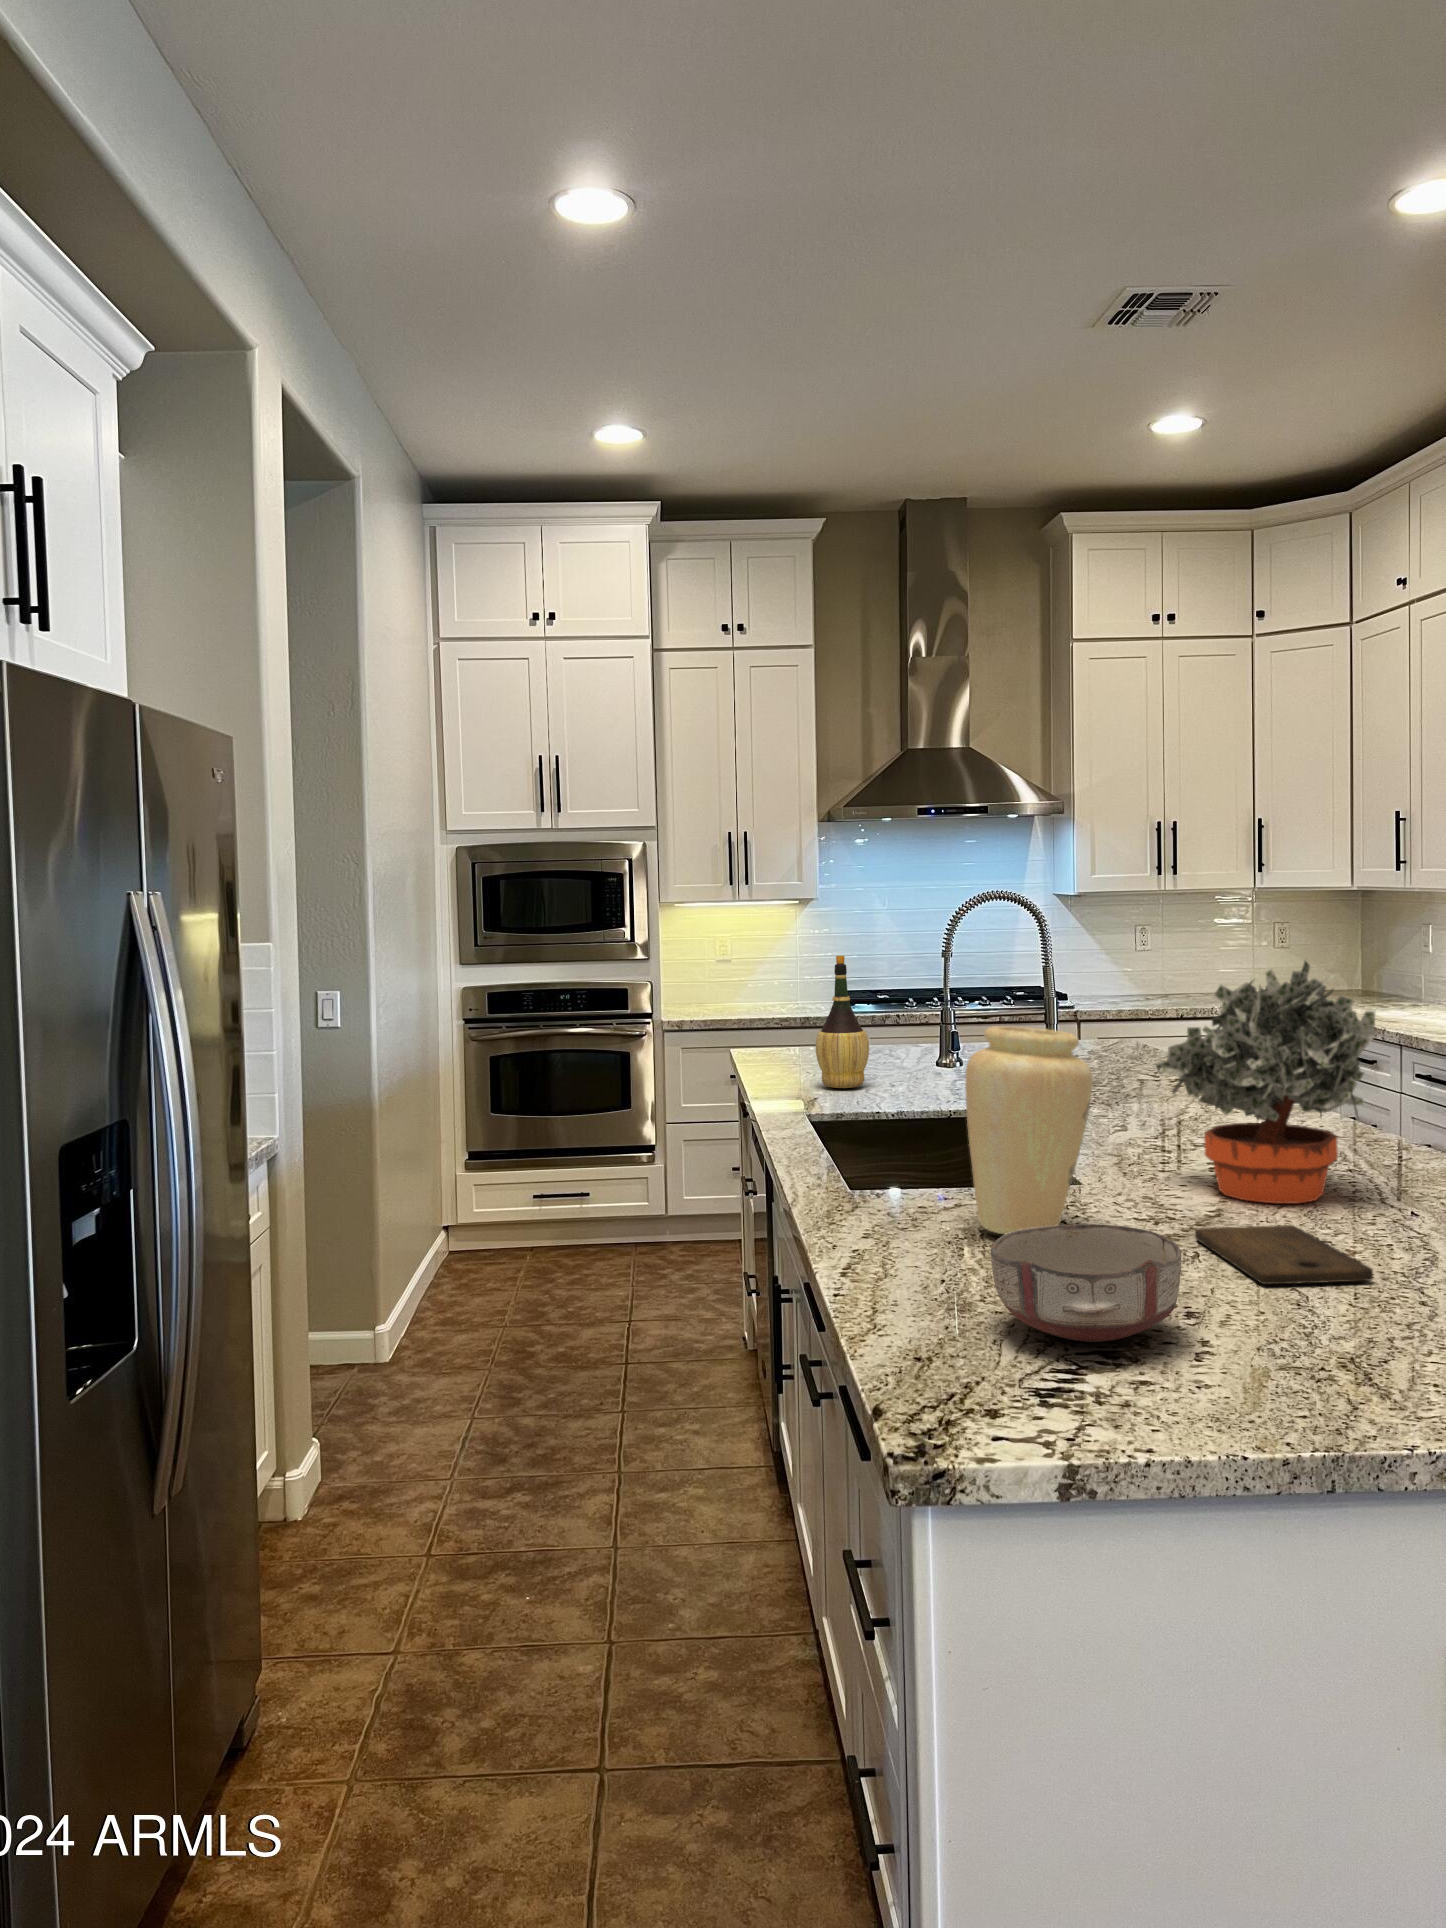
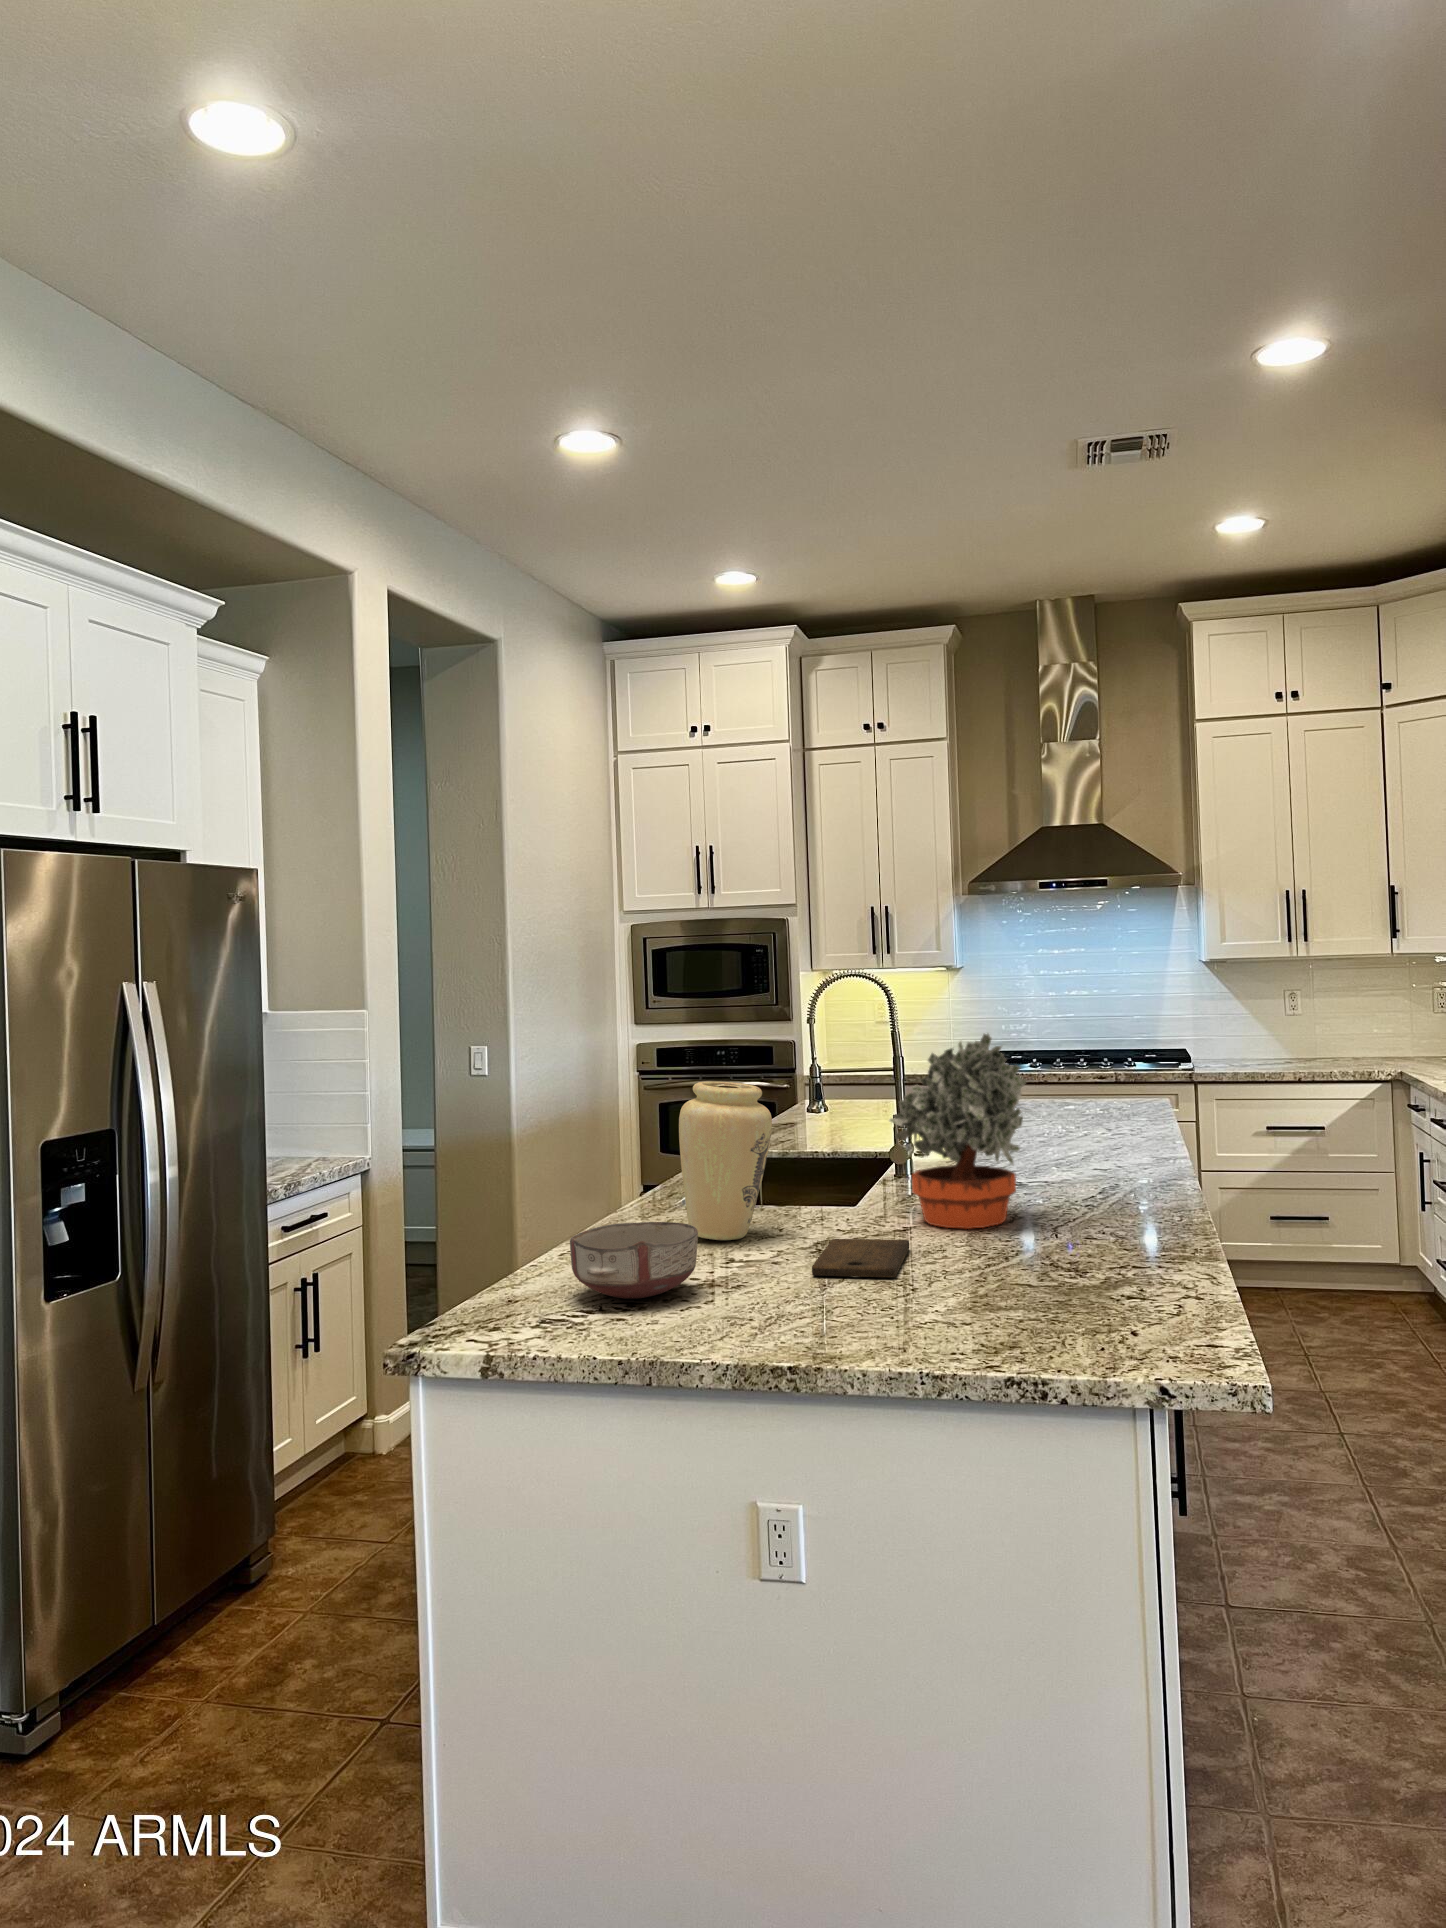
wine bottle: present [816,955,869,1088] -> none [785,1022,830,1134]

